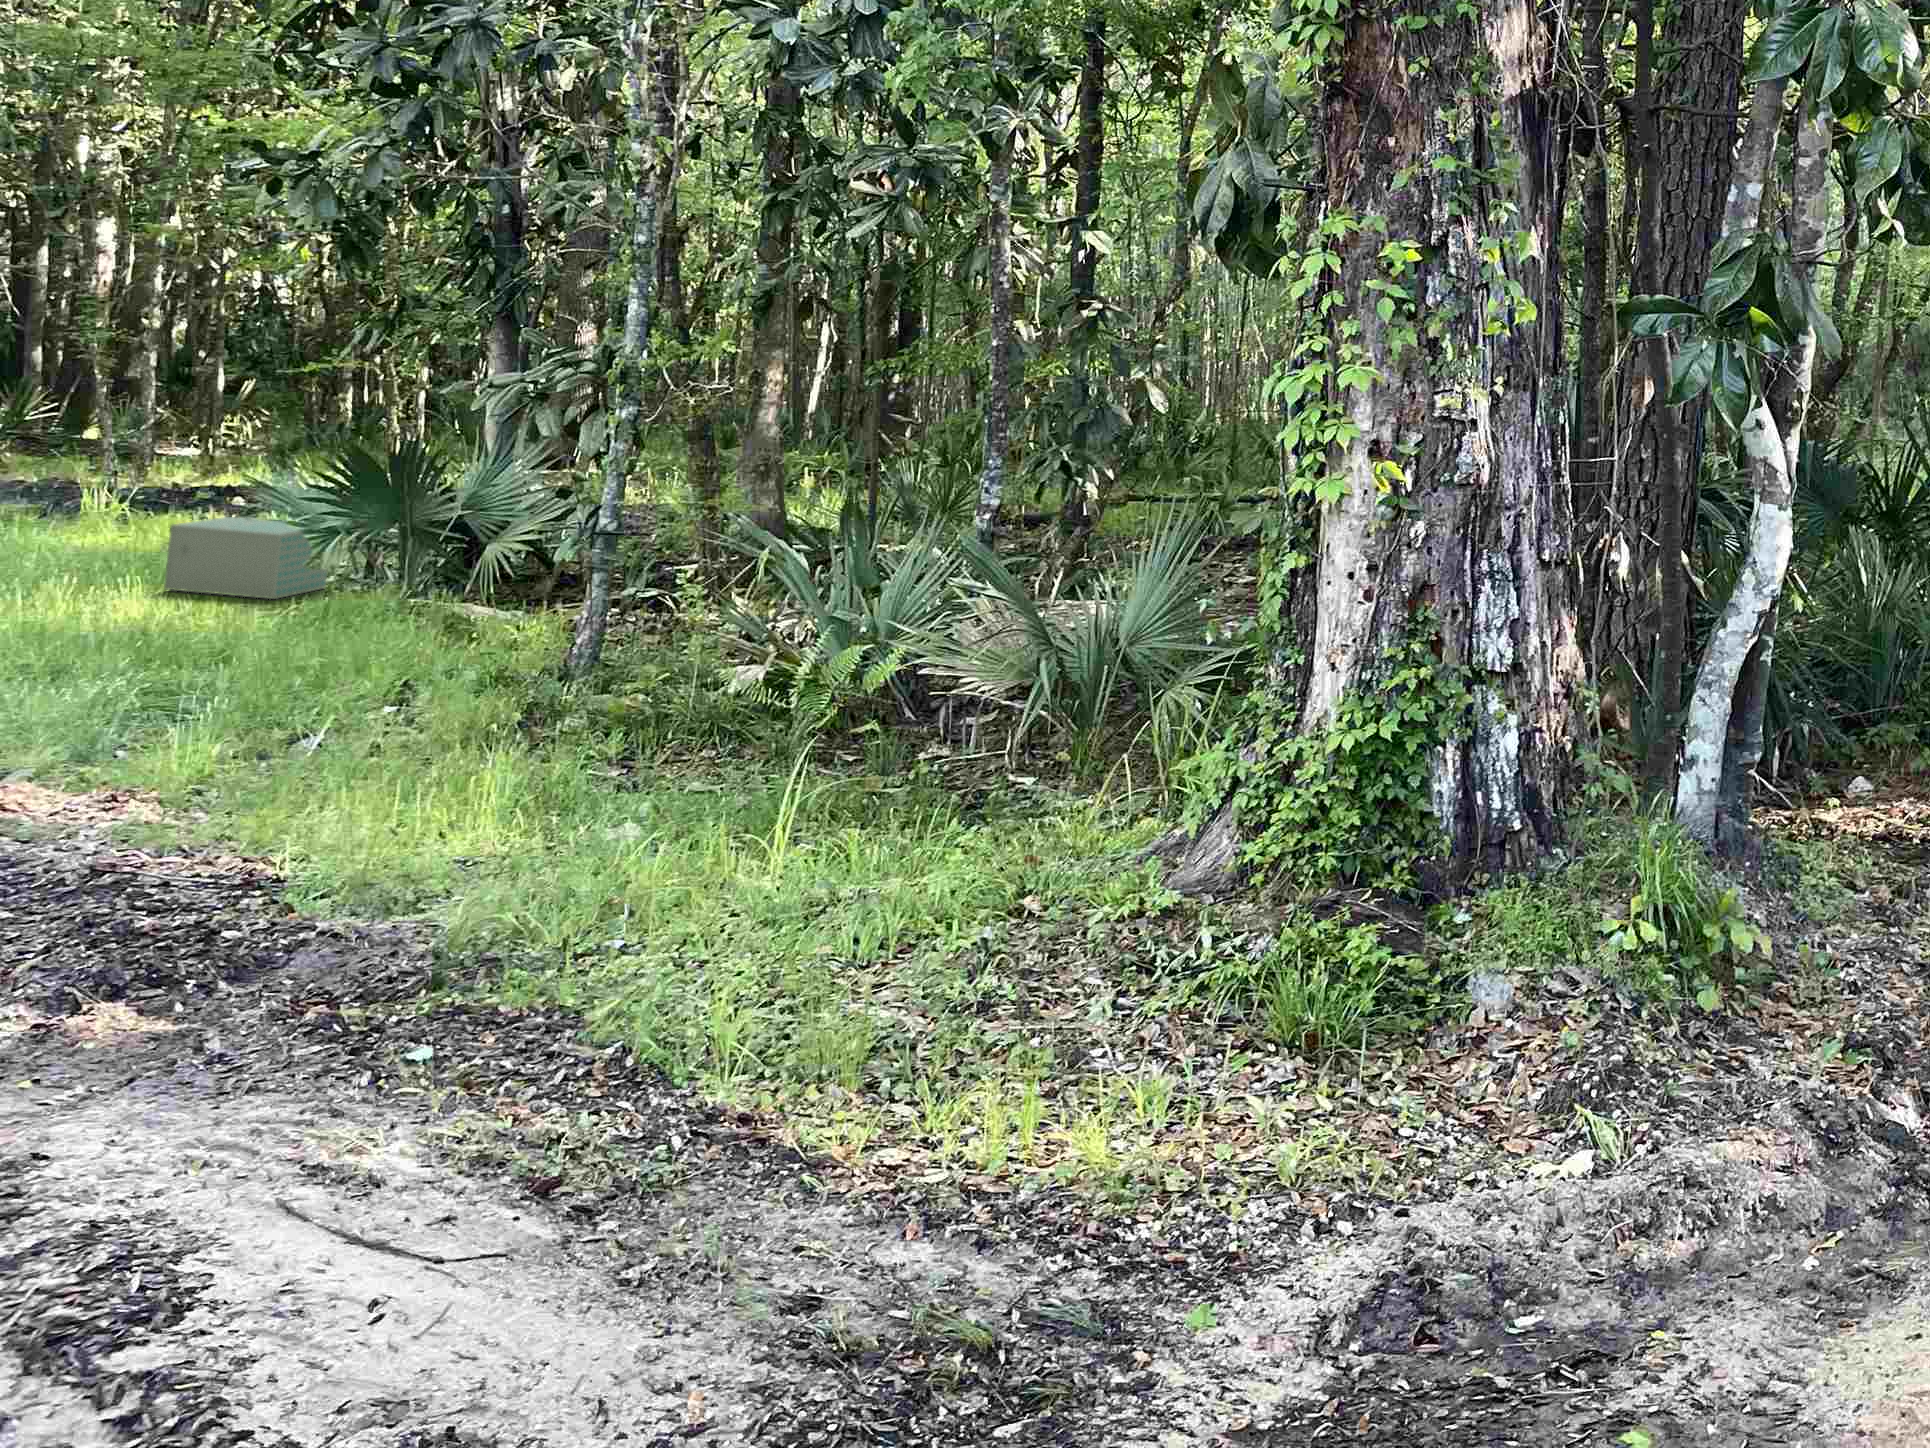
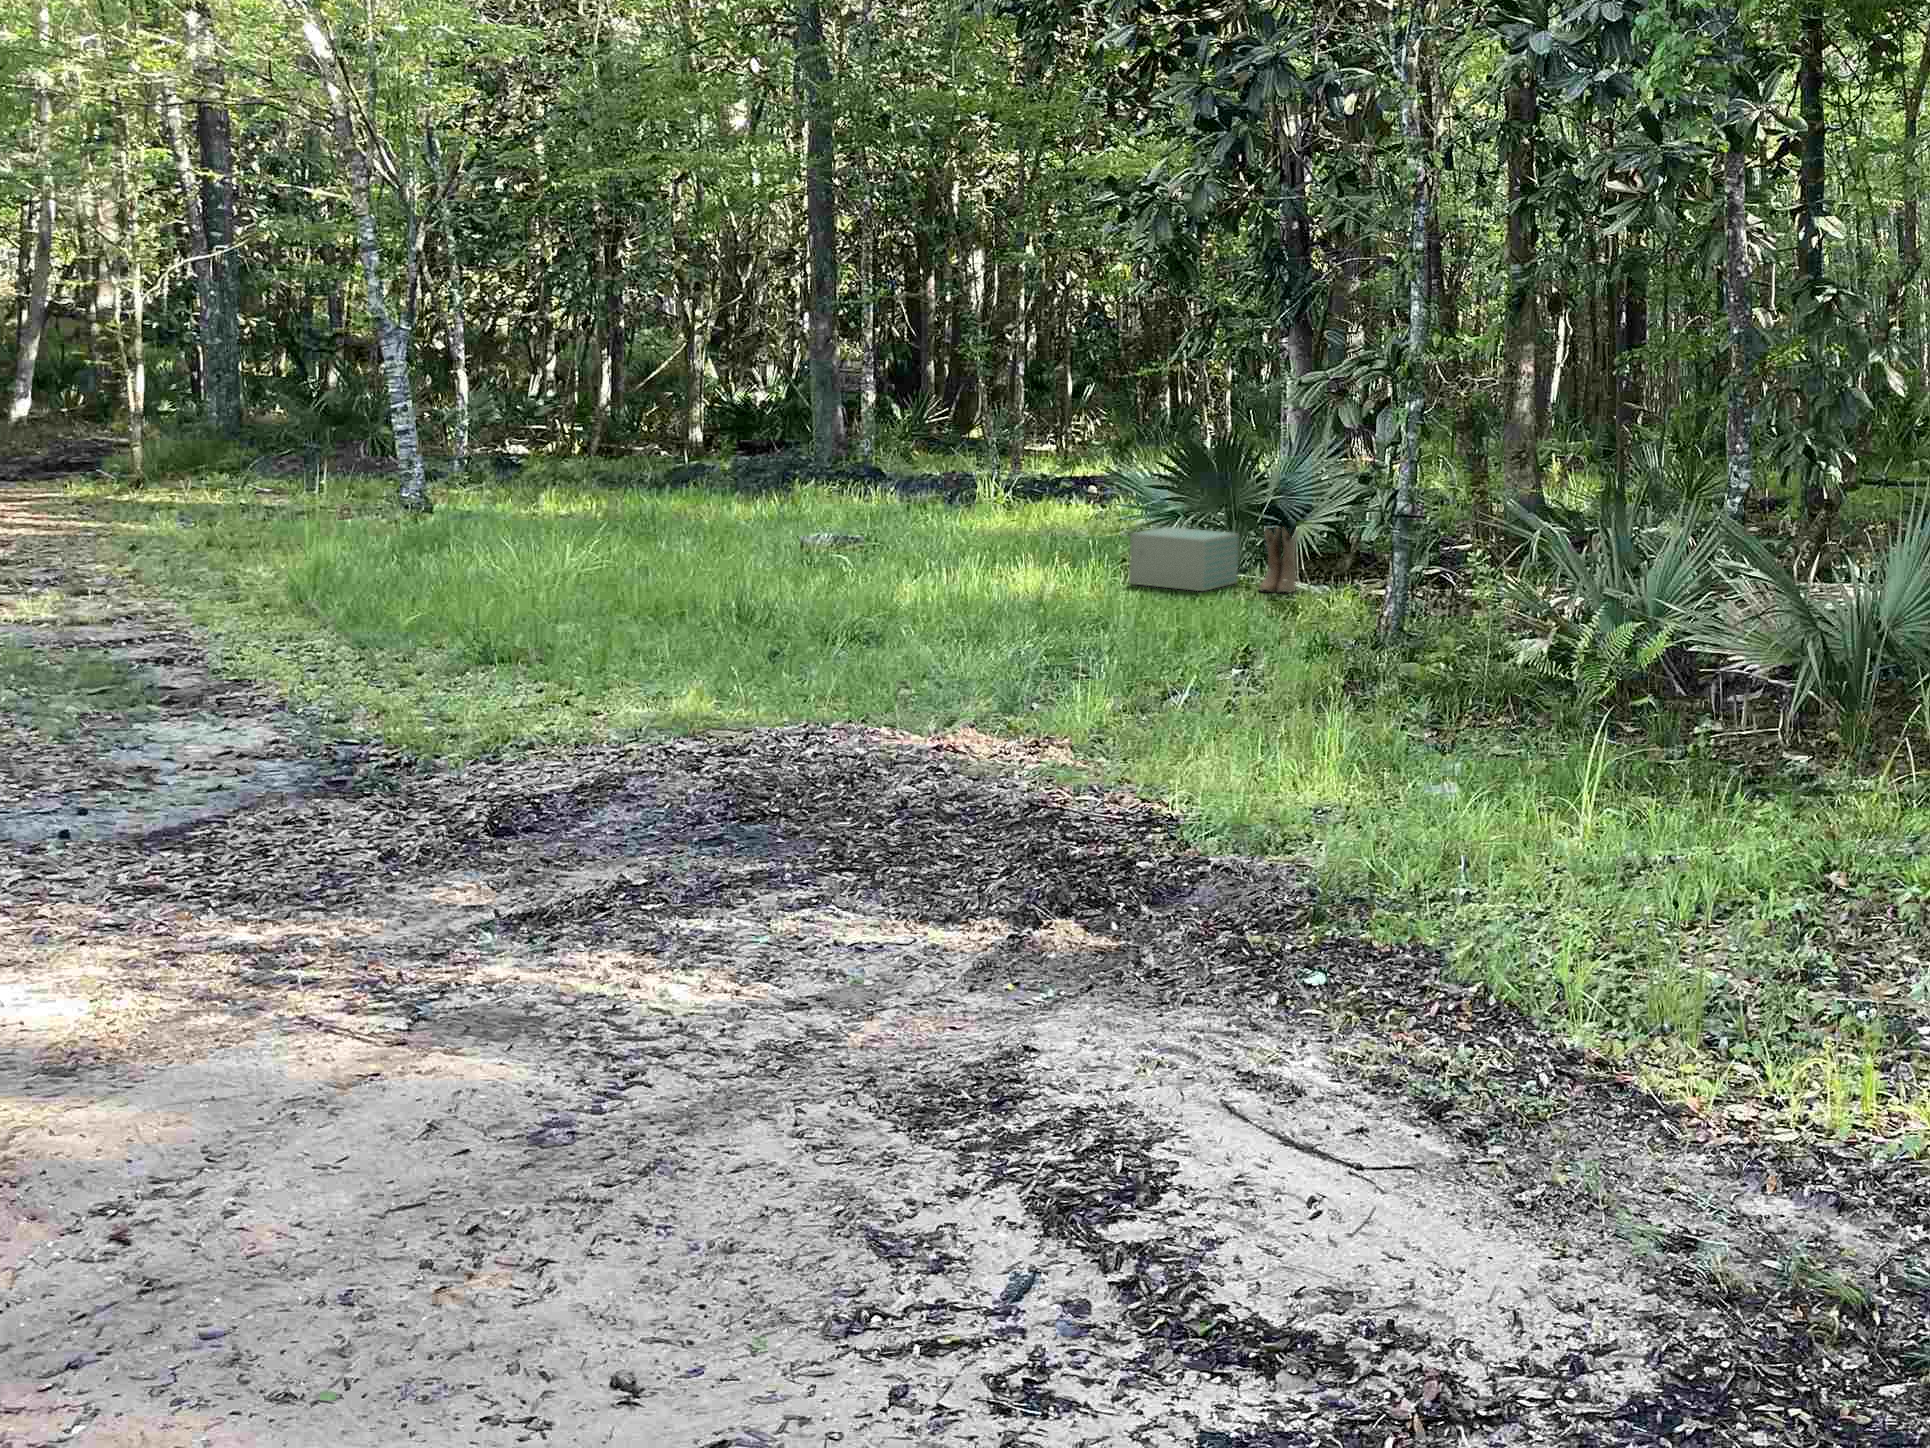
boots: none [354,519,417,601] -> present [1258,528,1299,593]

